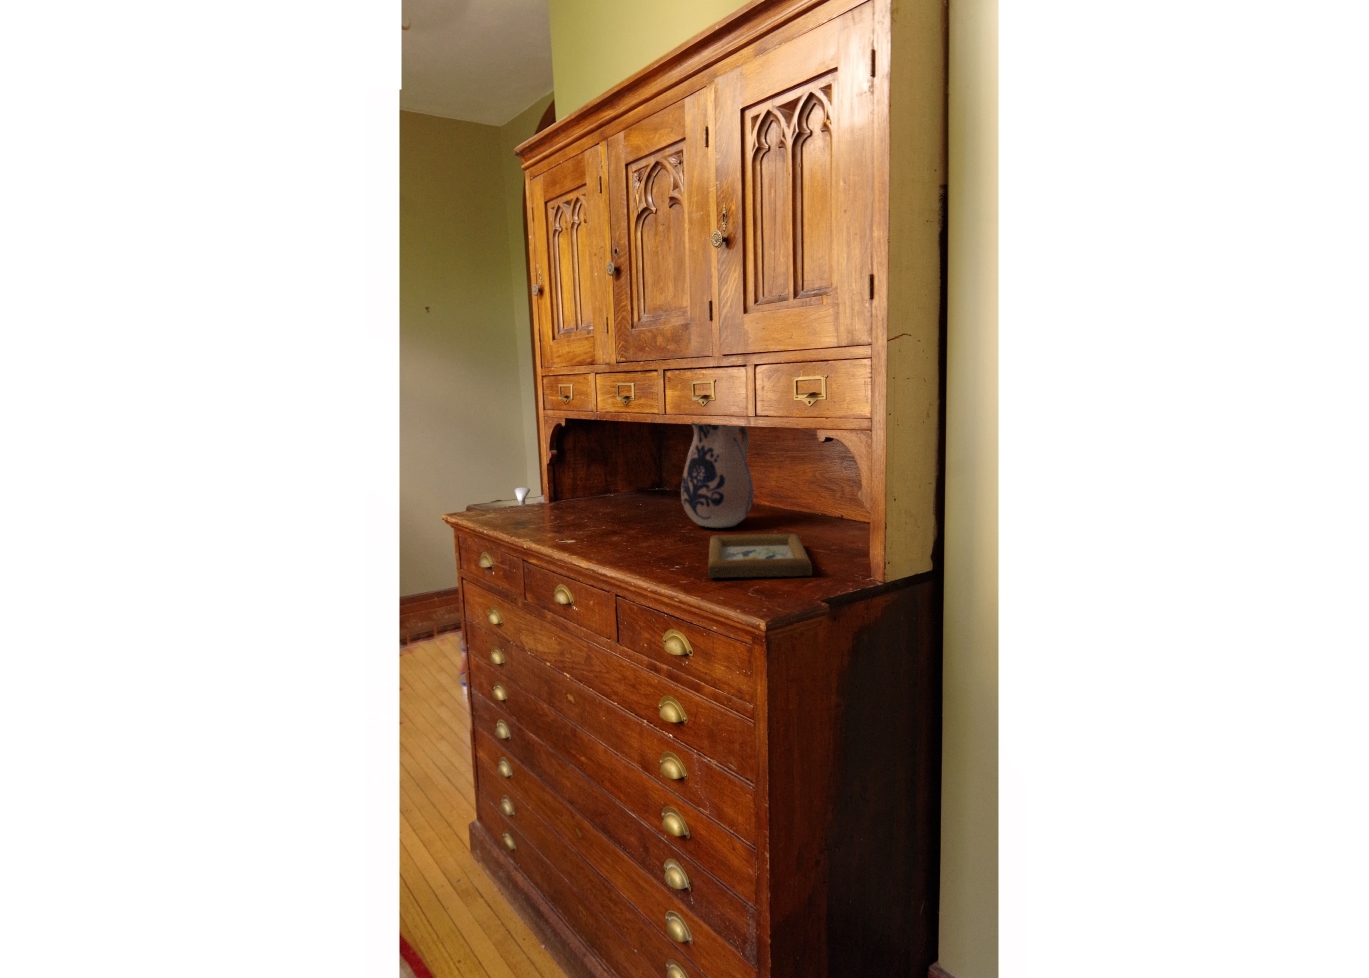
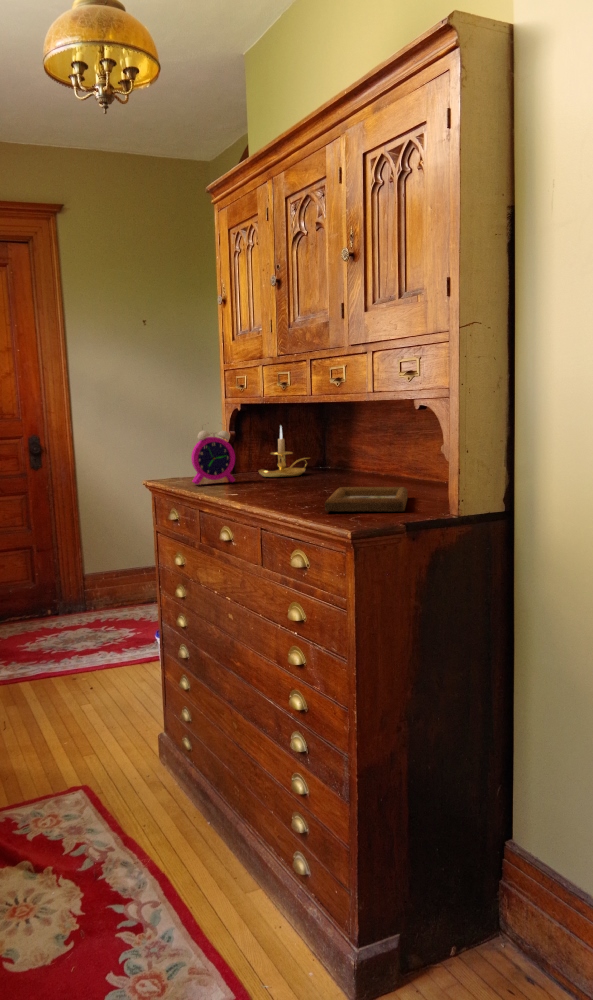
ceramic pitcher: present [681,423,754,528] -> none [324,402,383,487]
candle holder: none [589,444,652,508] -> present [259,427,308,477]
alarm clock: none [508,445,565,524] -> present [191,430,235,484]

